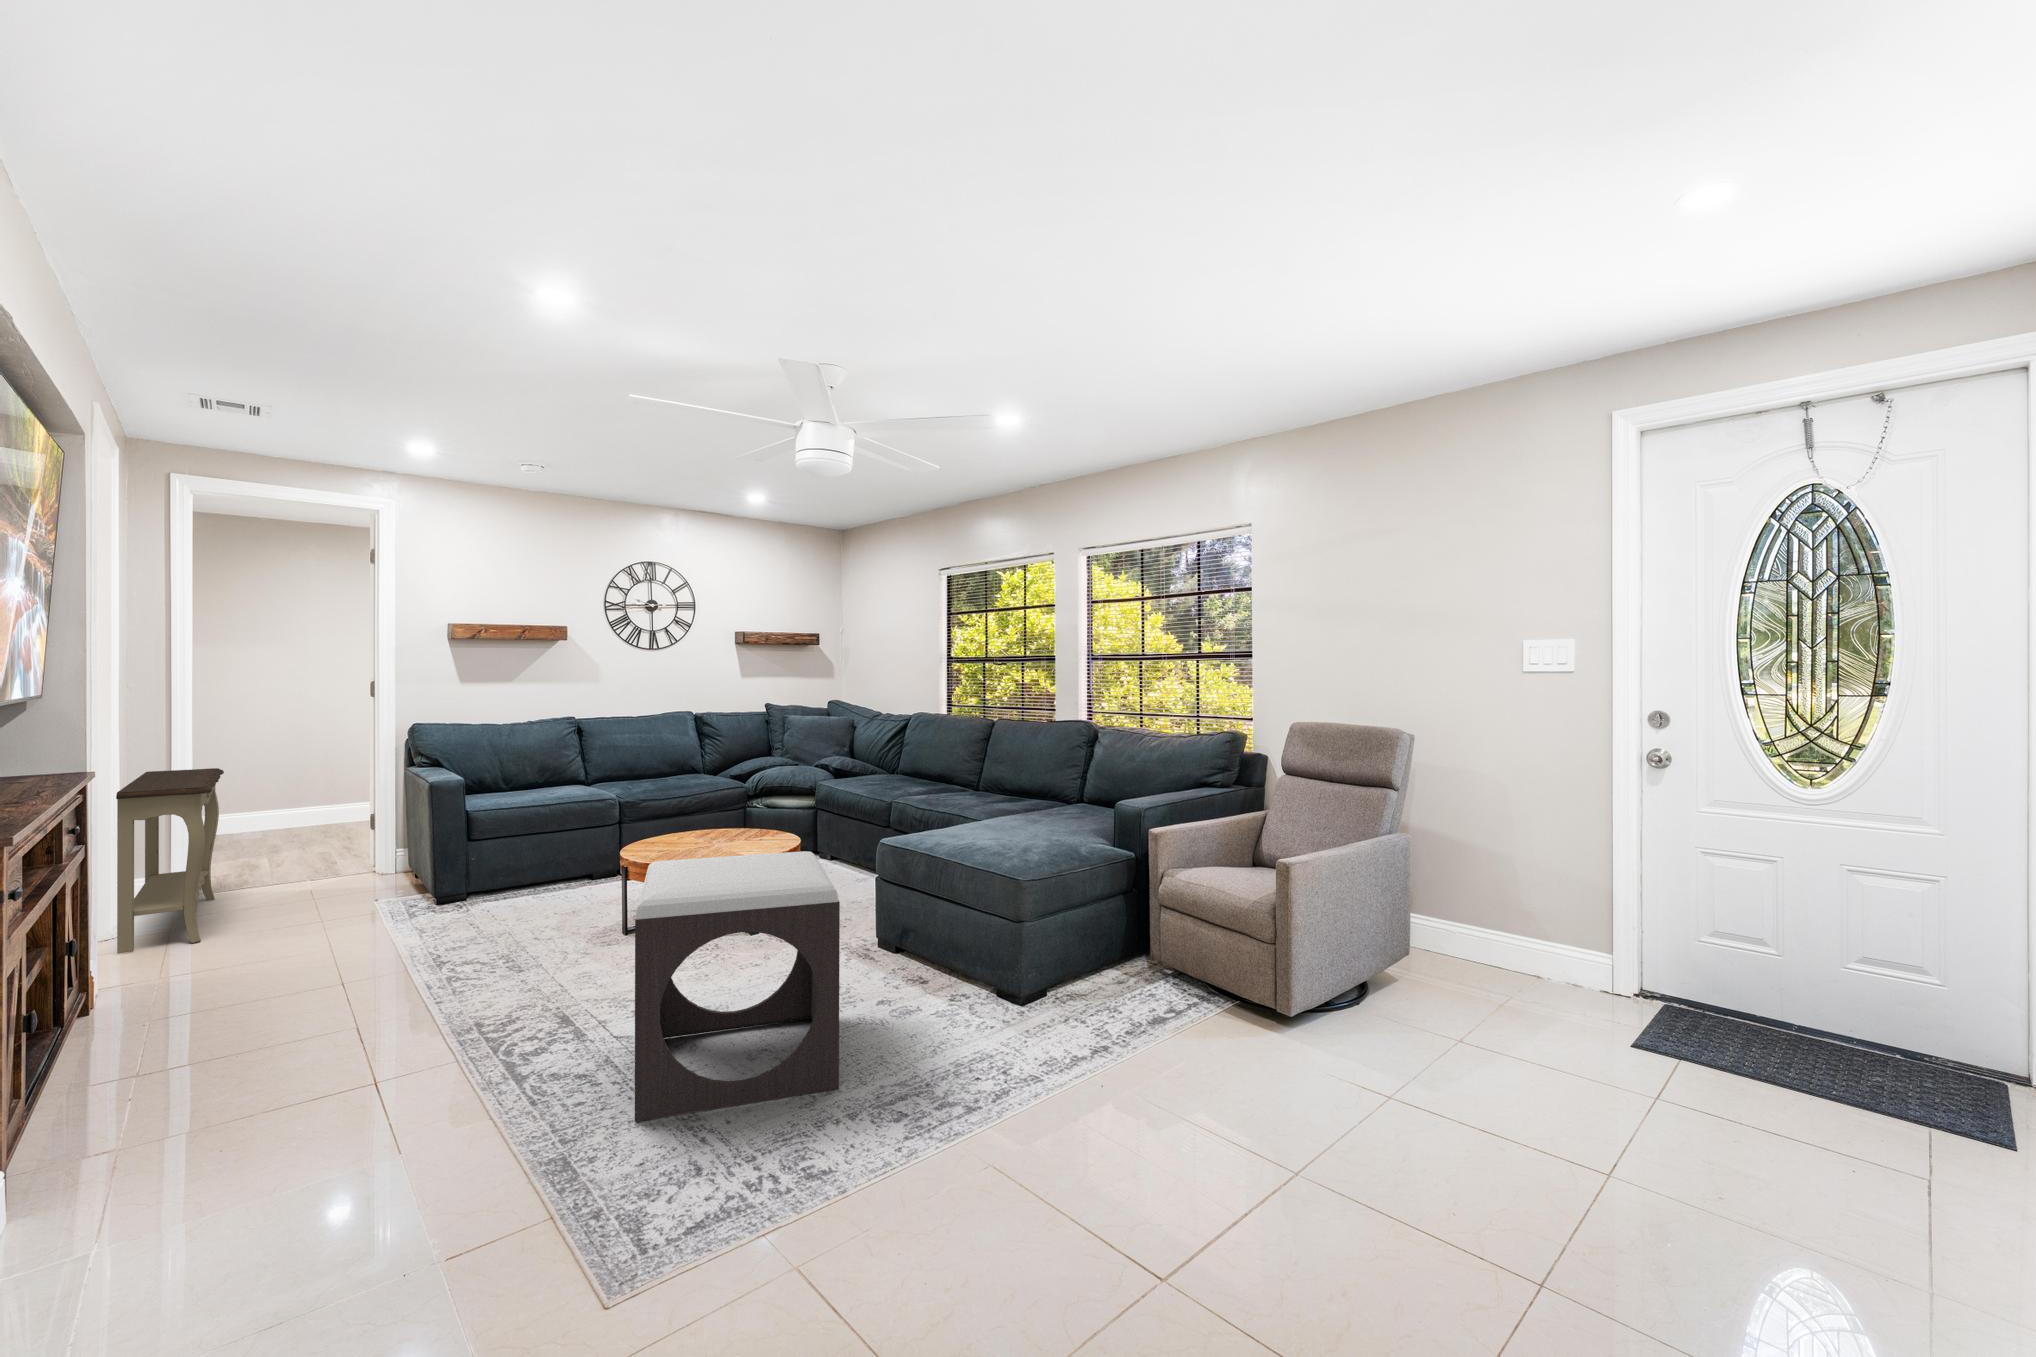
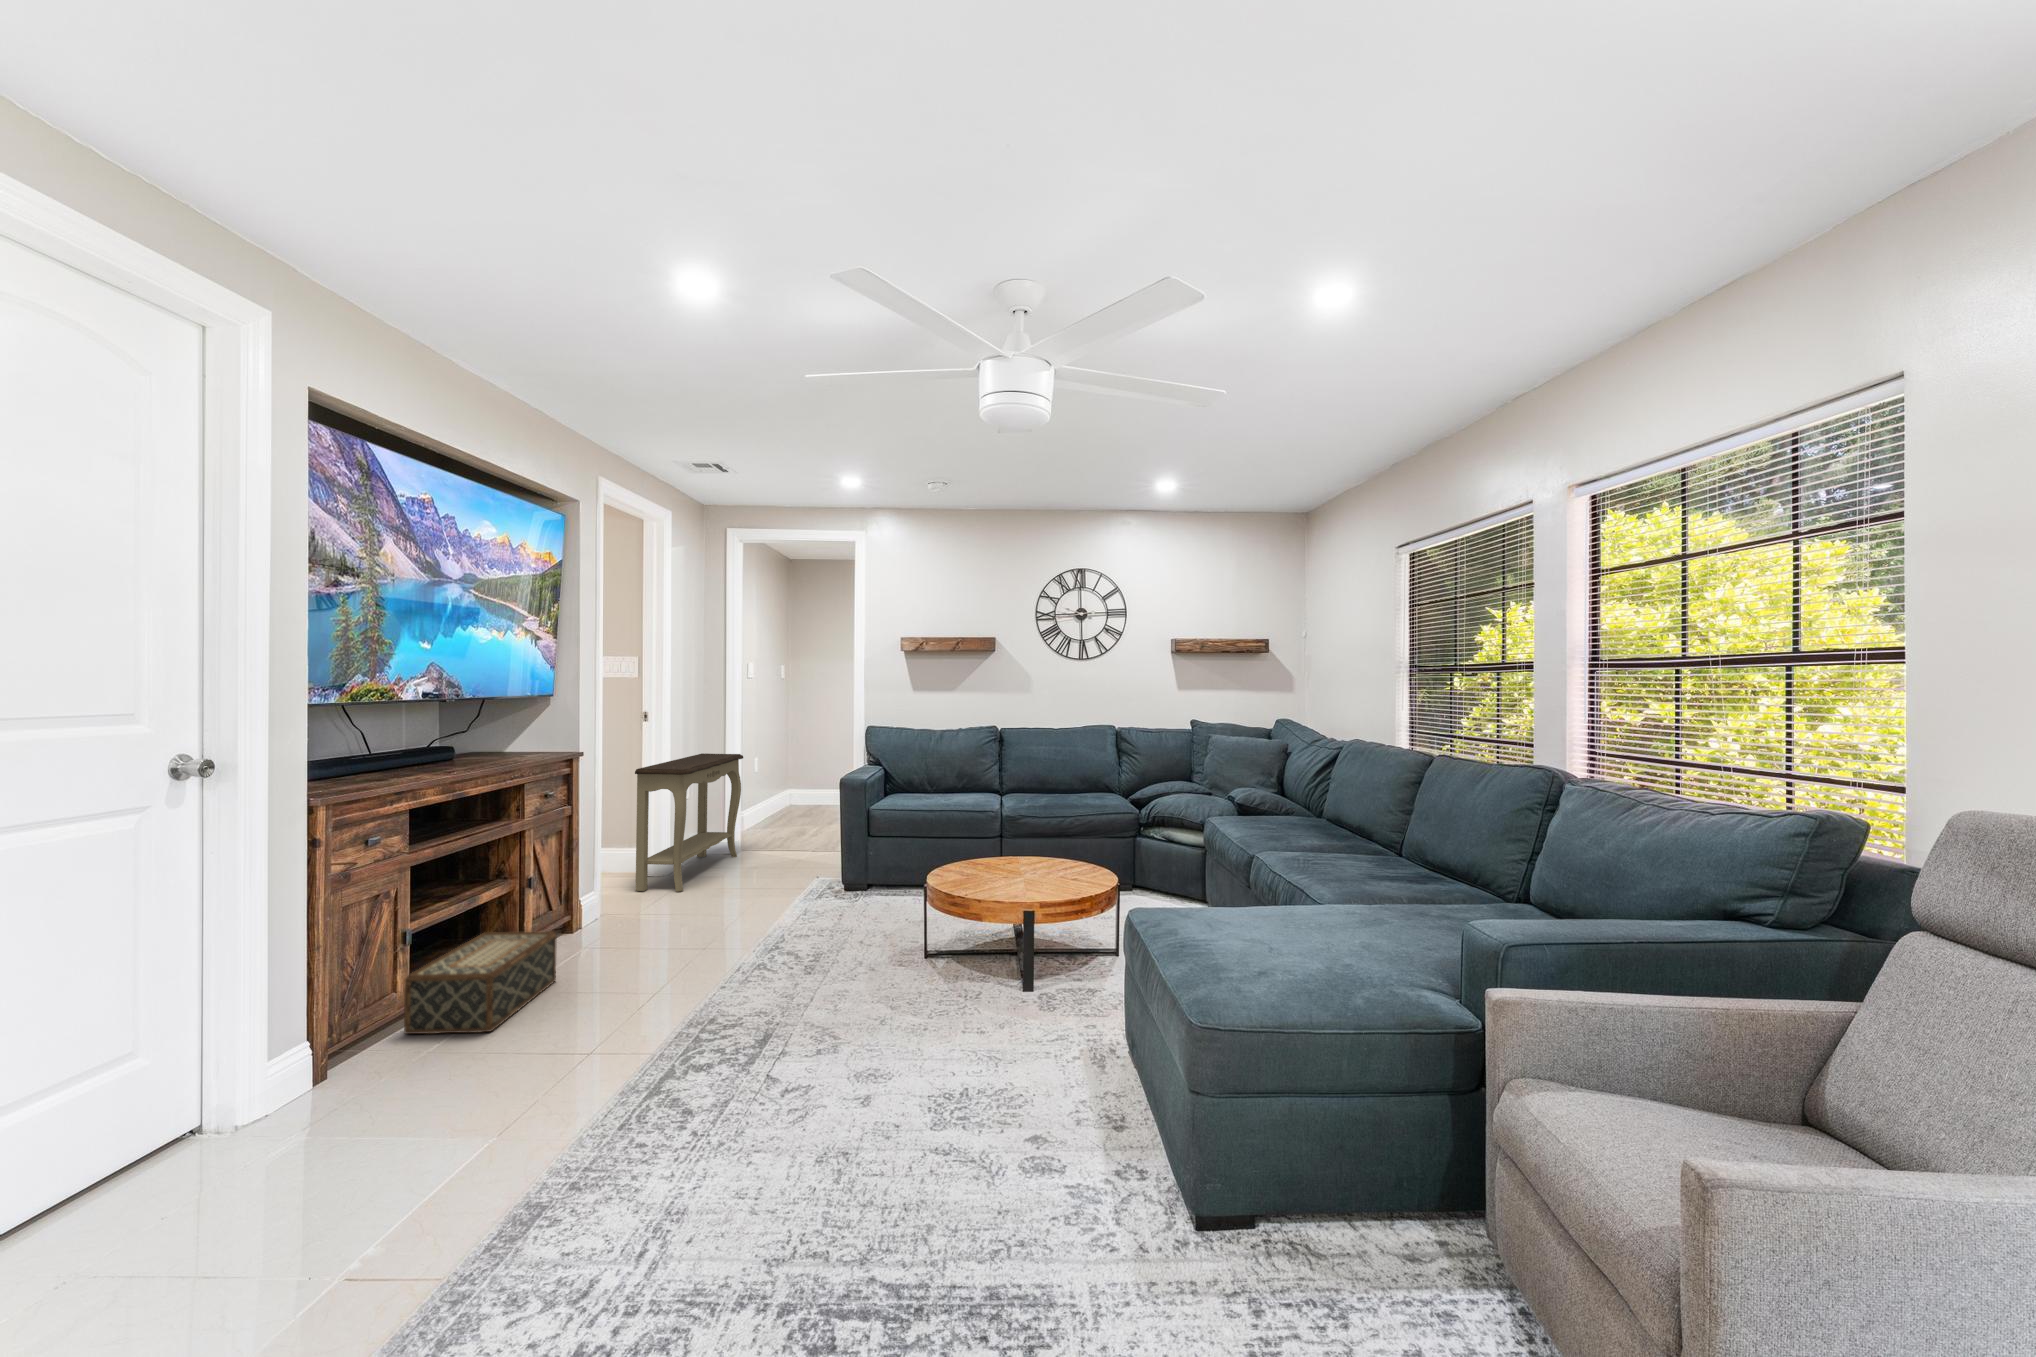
footstool: present [635,851,840,1122] -> none [629,900,950,1271]
woven basket: none [47,983,196,1131] -> present [404,931,557,1034]

